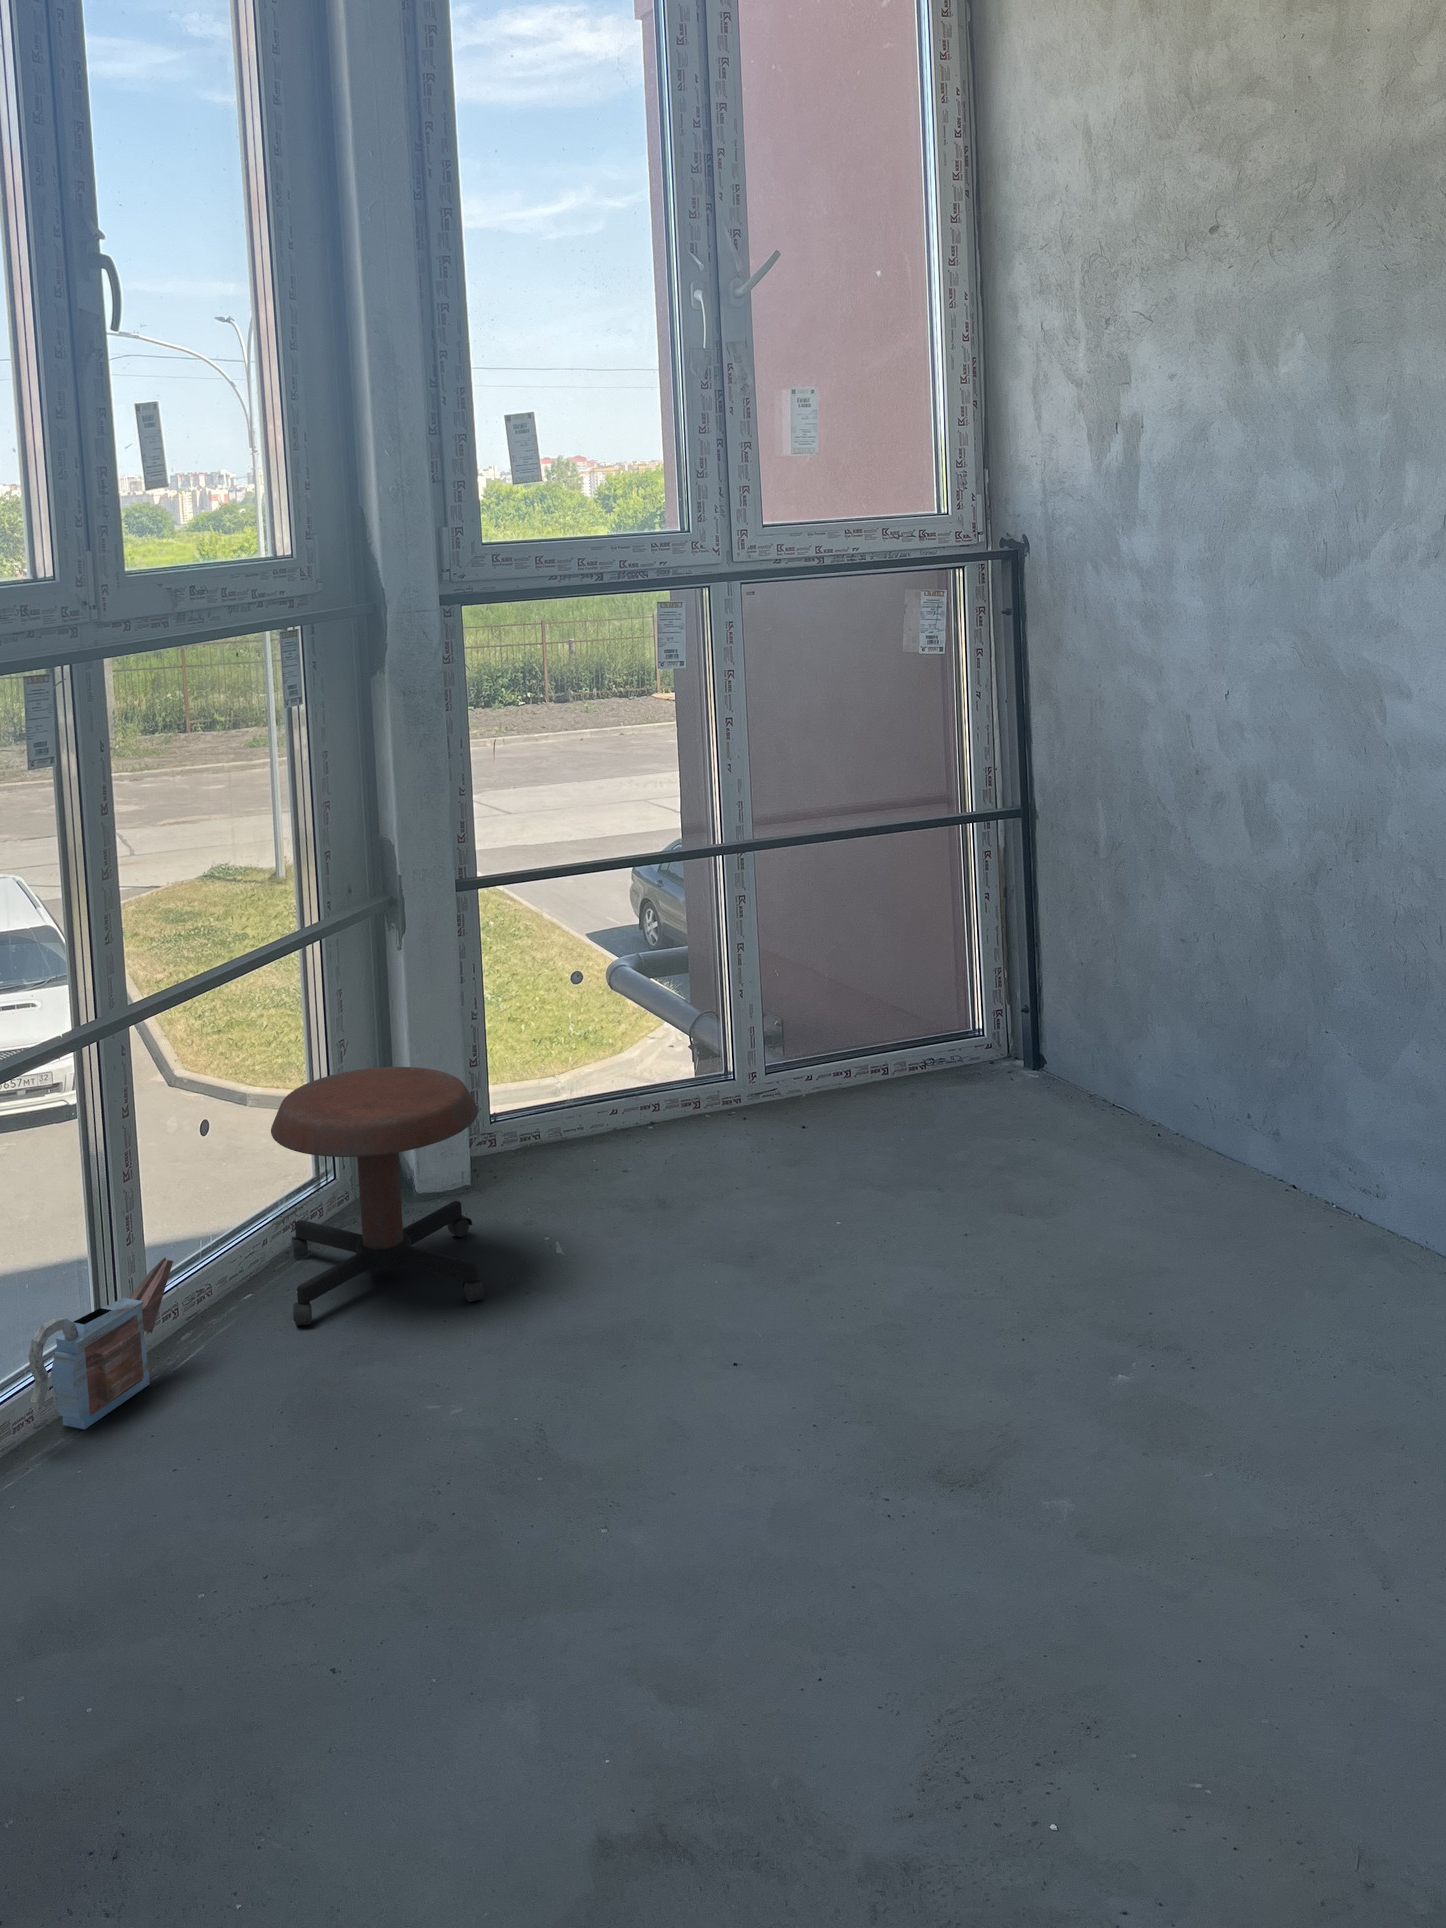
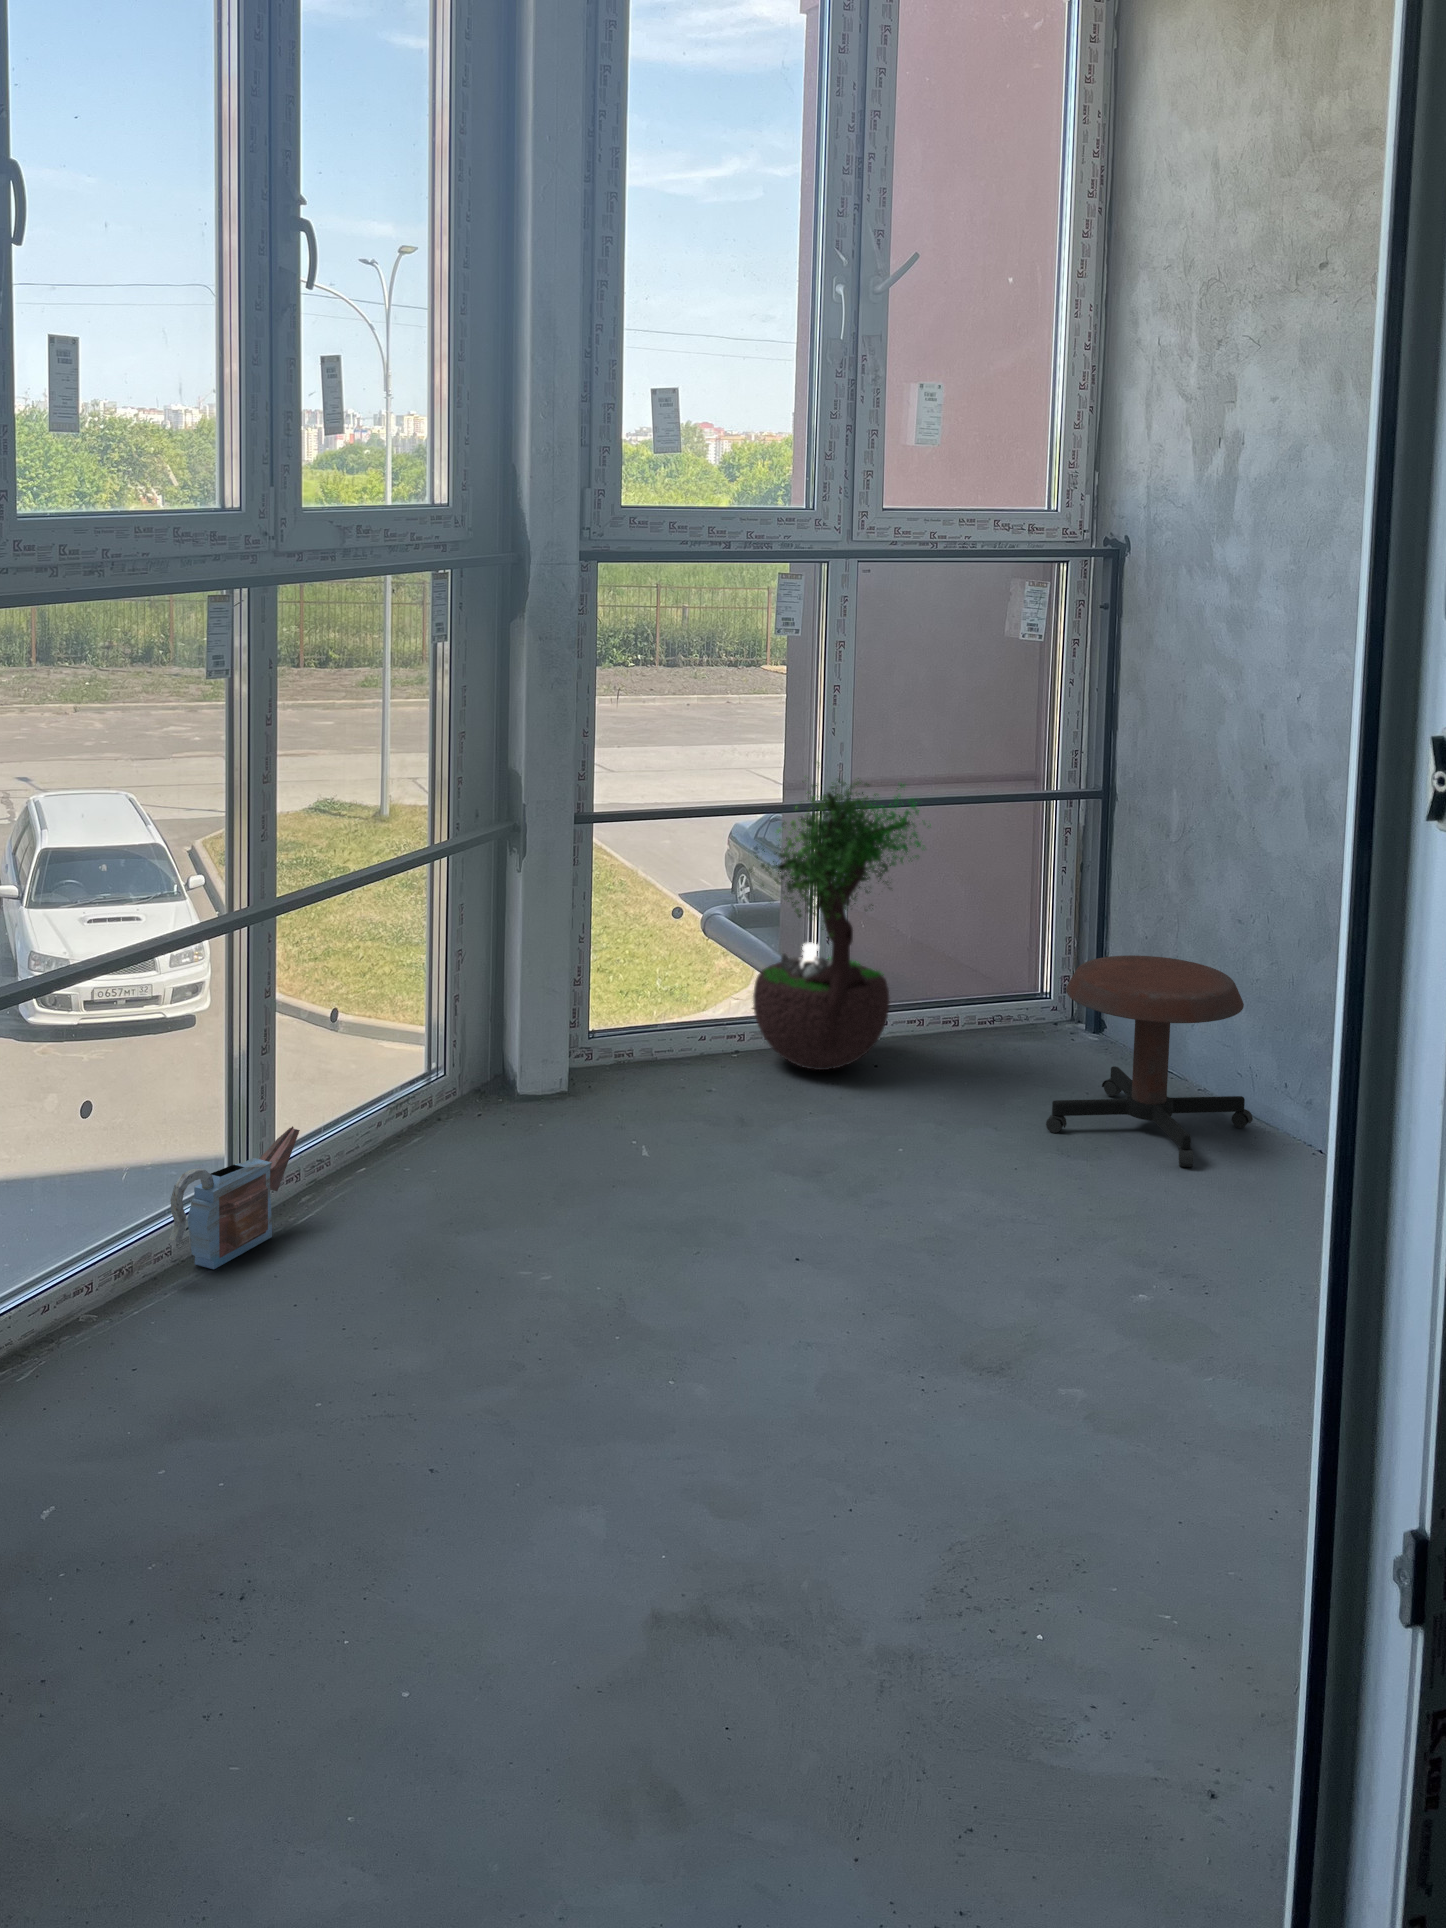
potted tree: none [648,803,843,1136] -> present [748,765,929,1070]
stool: present [271,1067,484,1325] -> present [1046,955,1253,1167]

